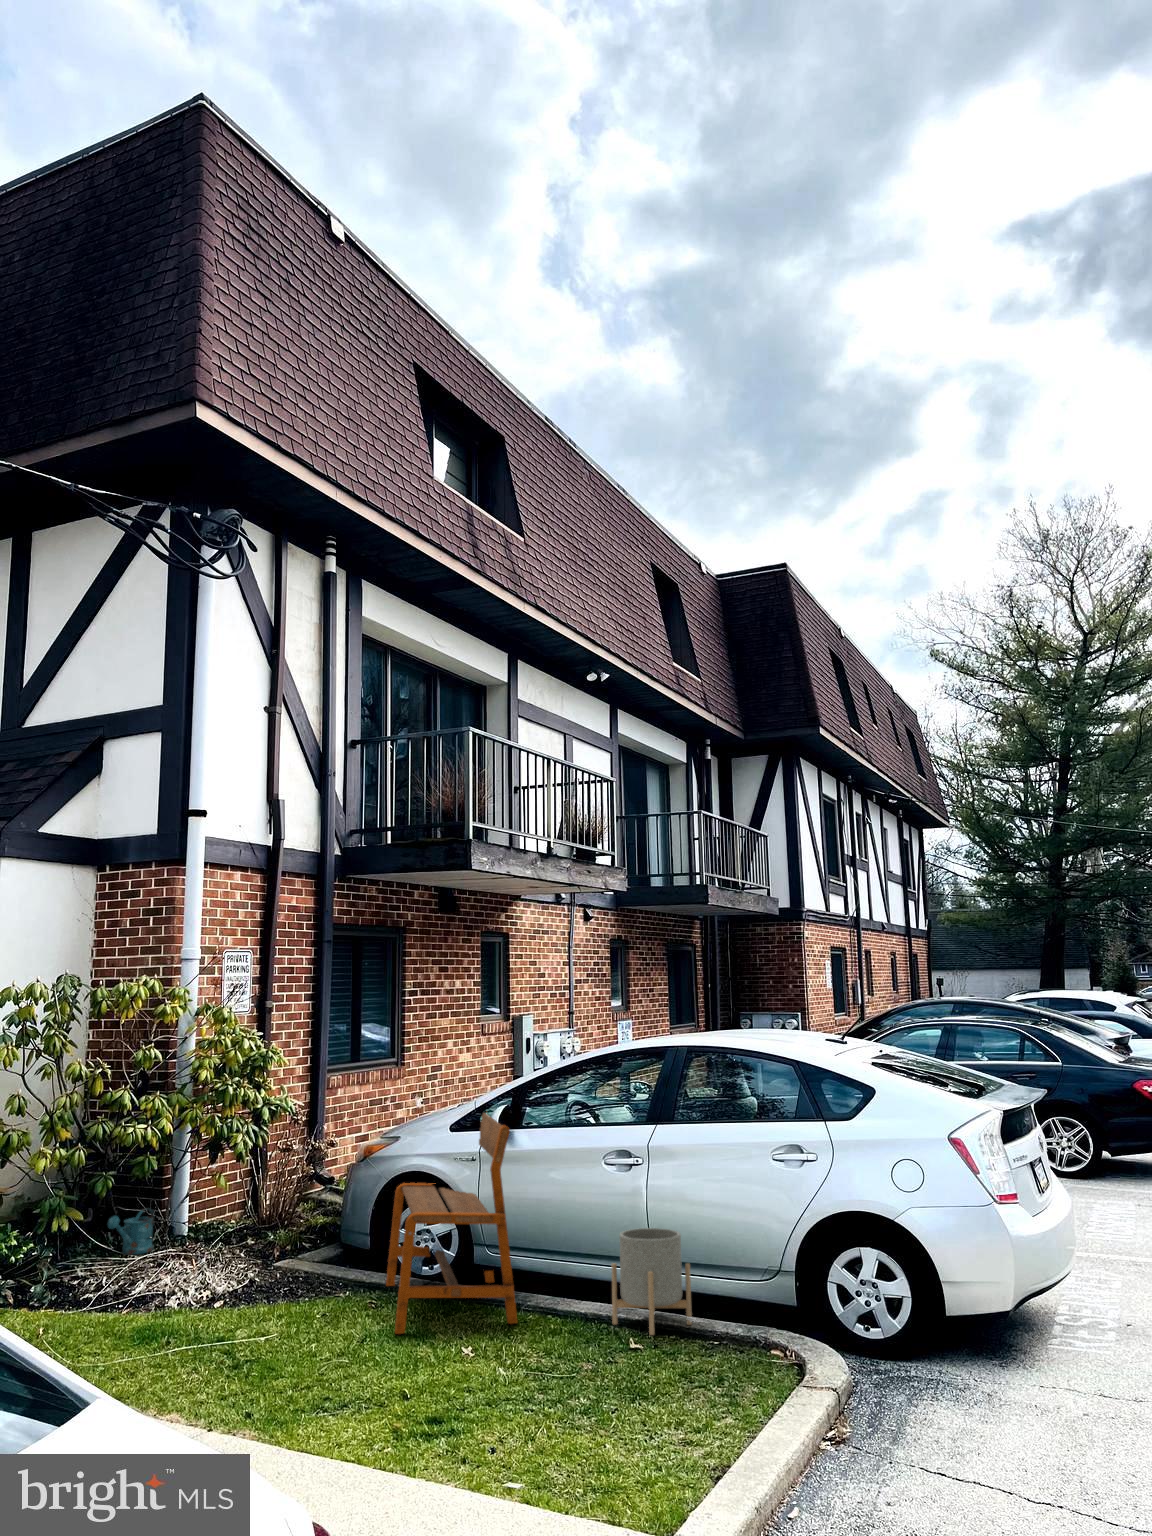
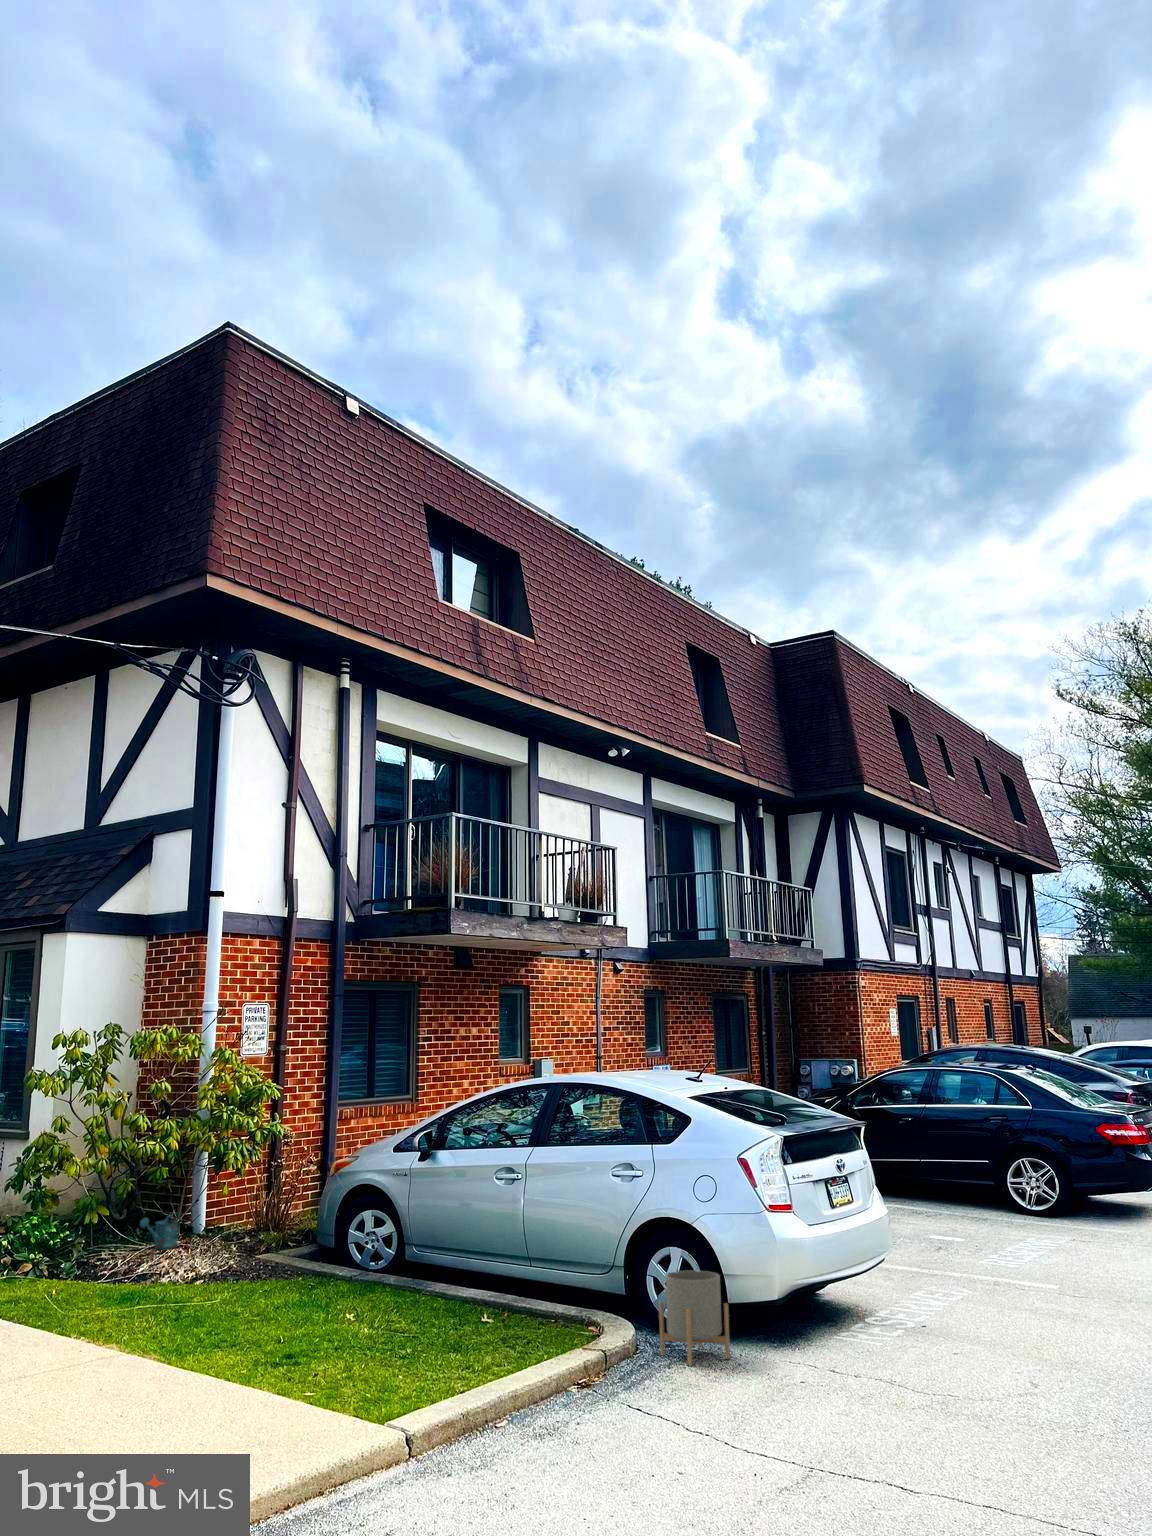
bench: present [386,1113,517,1334] -> none [313,1135,421,1305]
planter: present [612,1228,692,1335] -> present [659,1271,730,1365]

